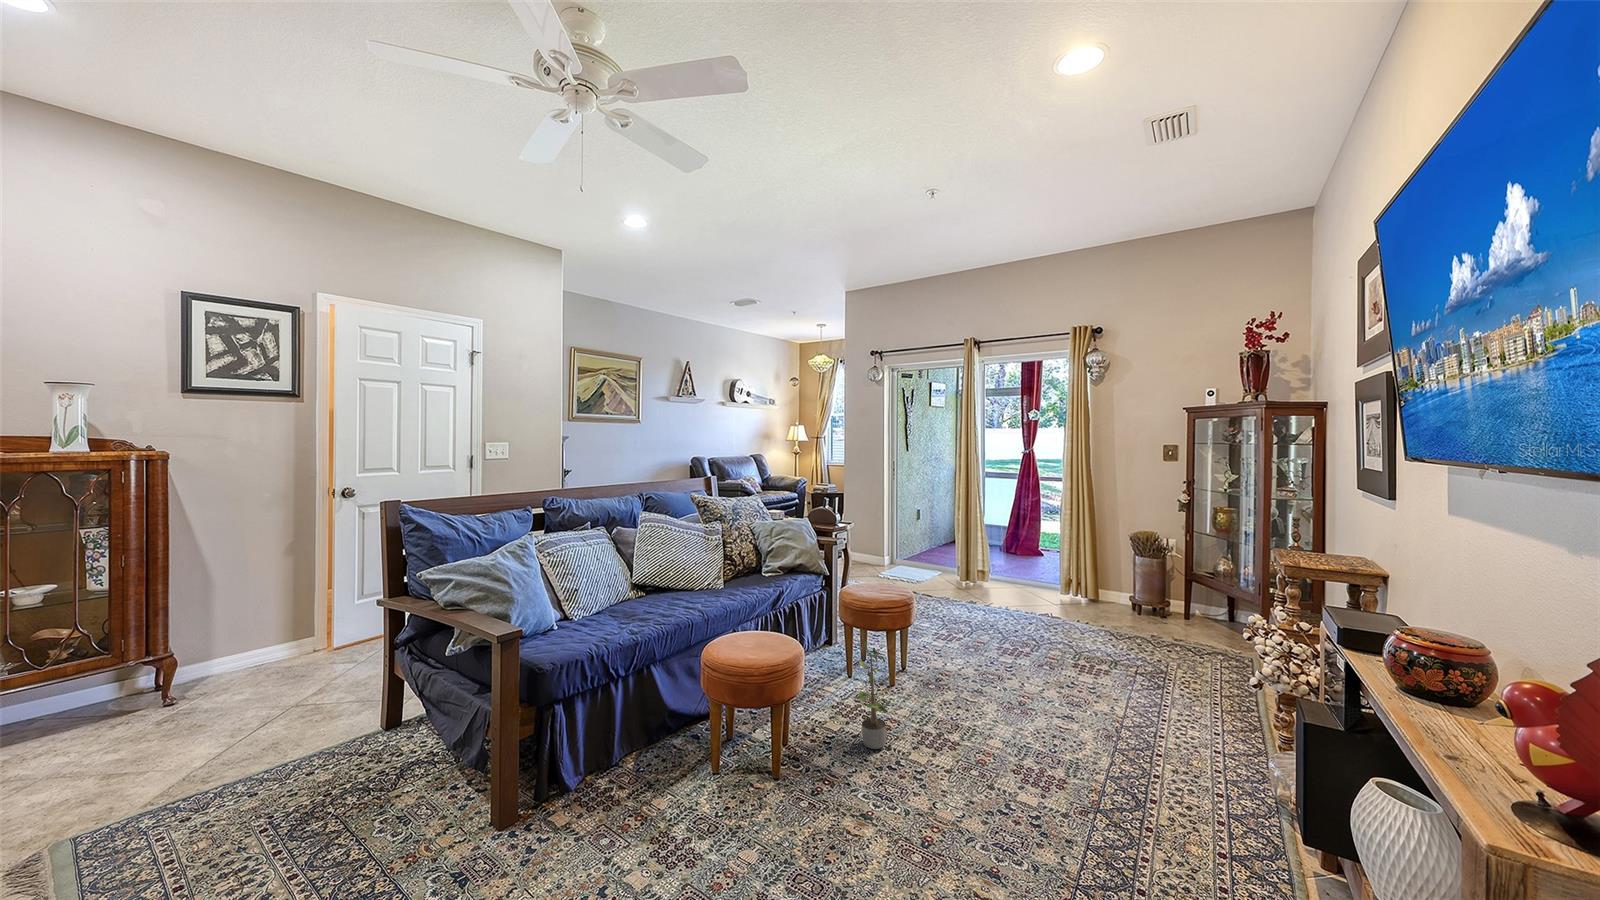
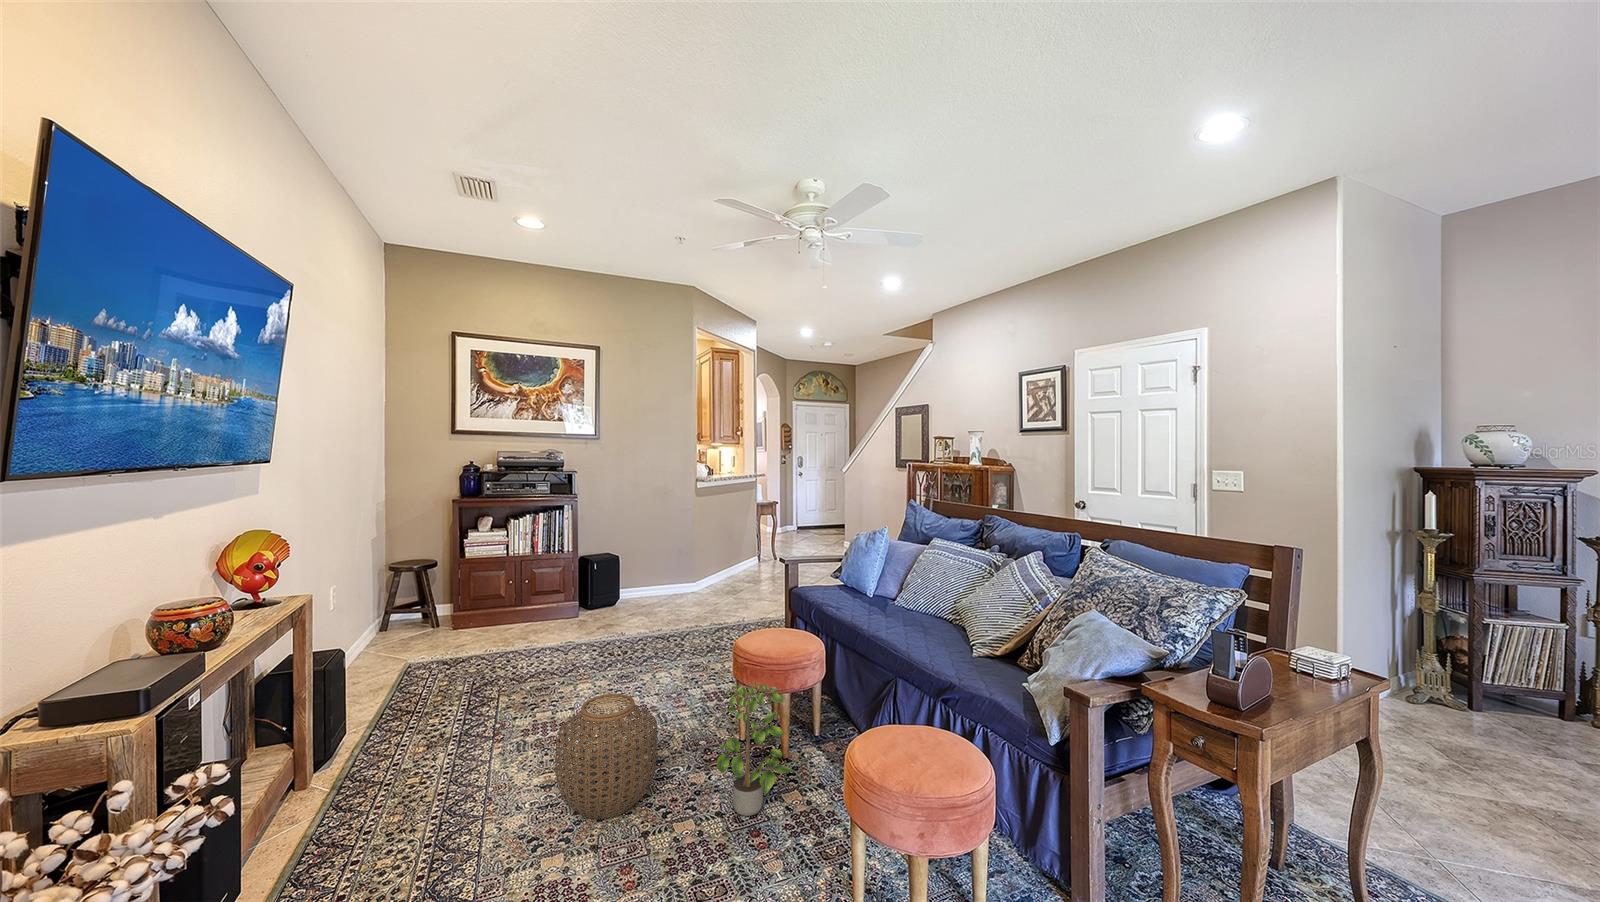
woven basket: none [905,701,1007,832] -> present [555,694,657,819]

